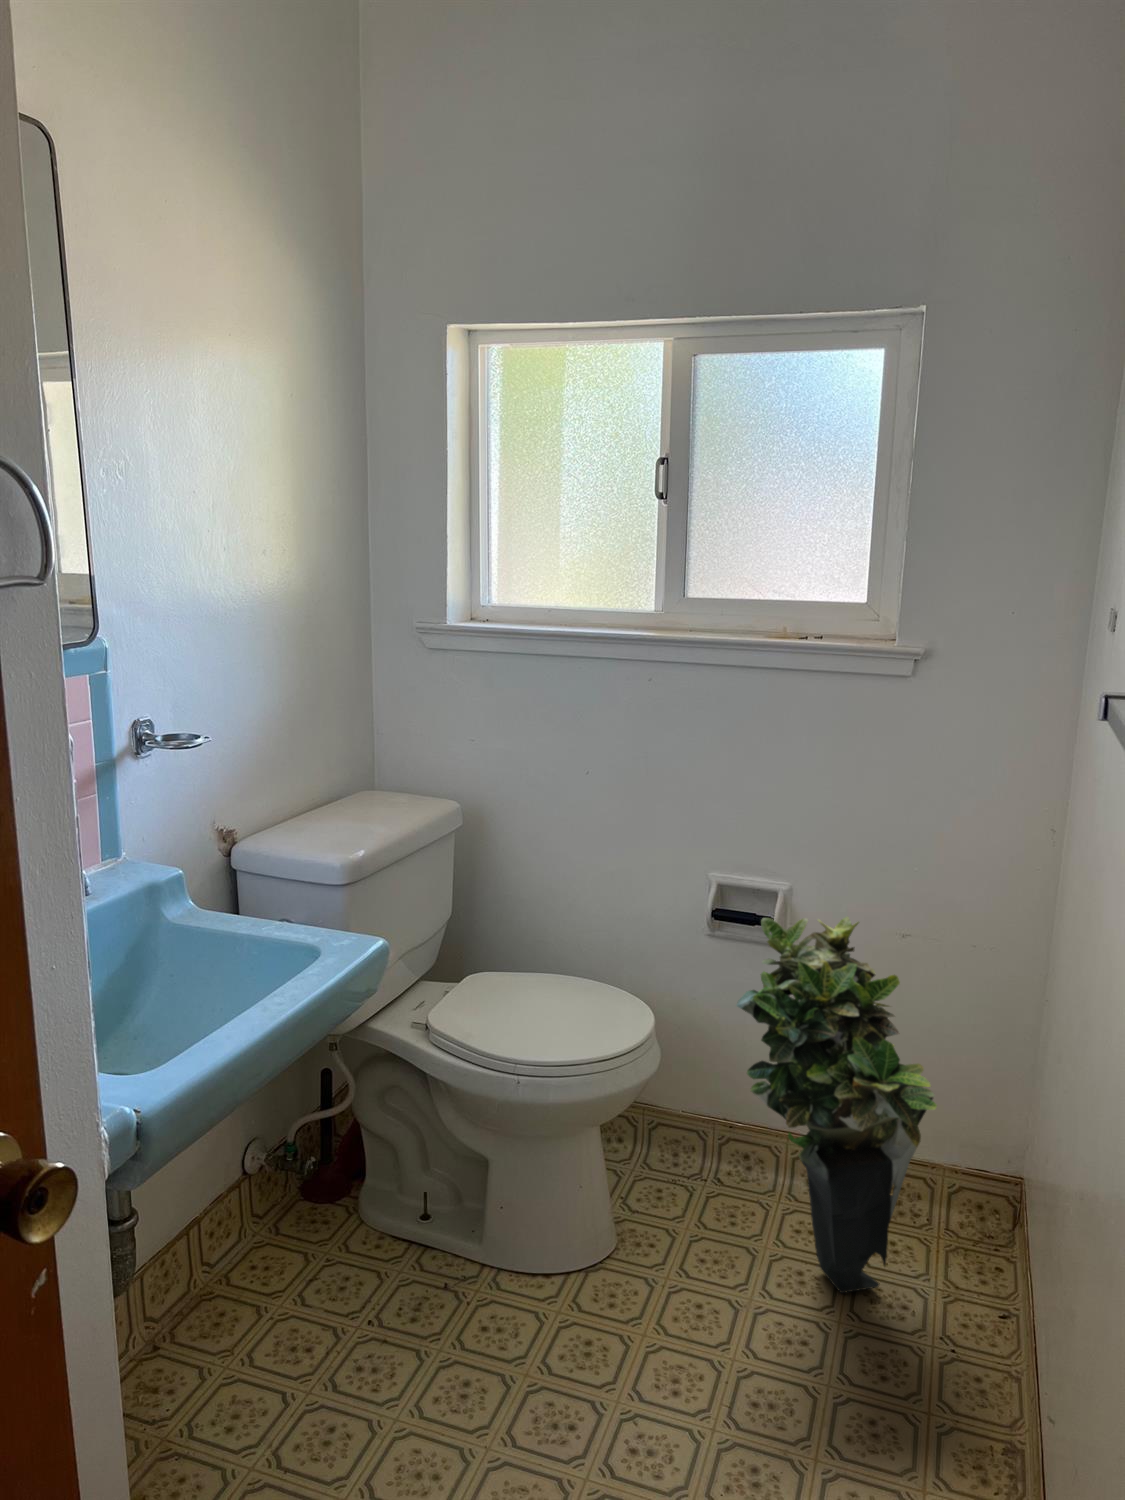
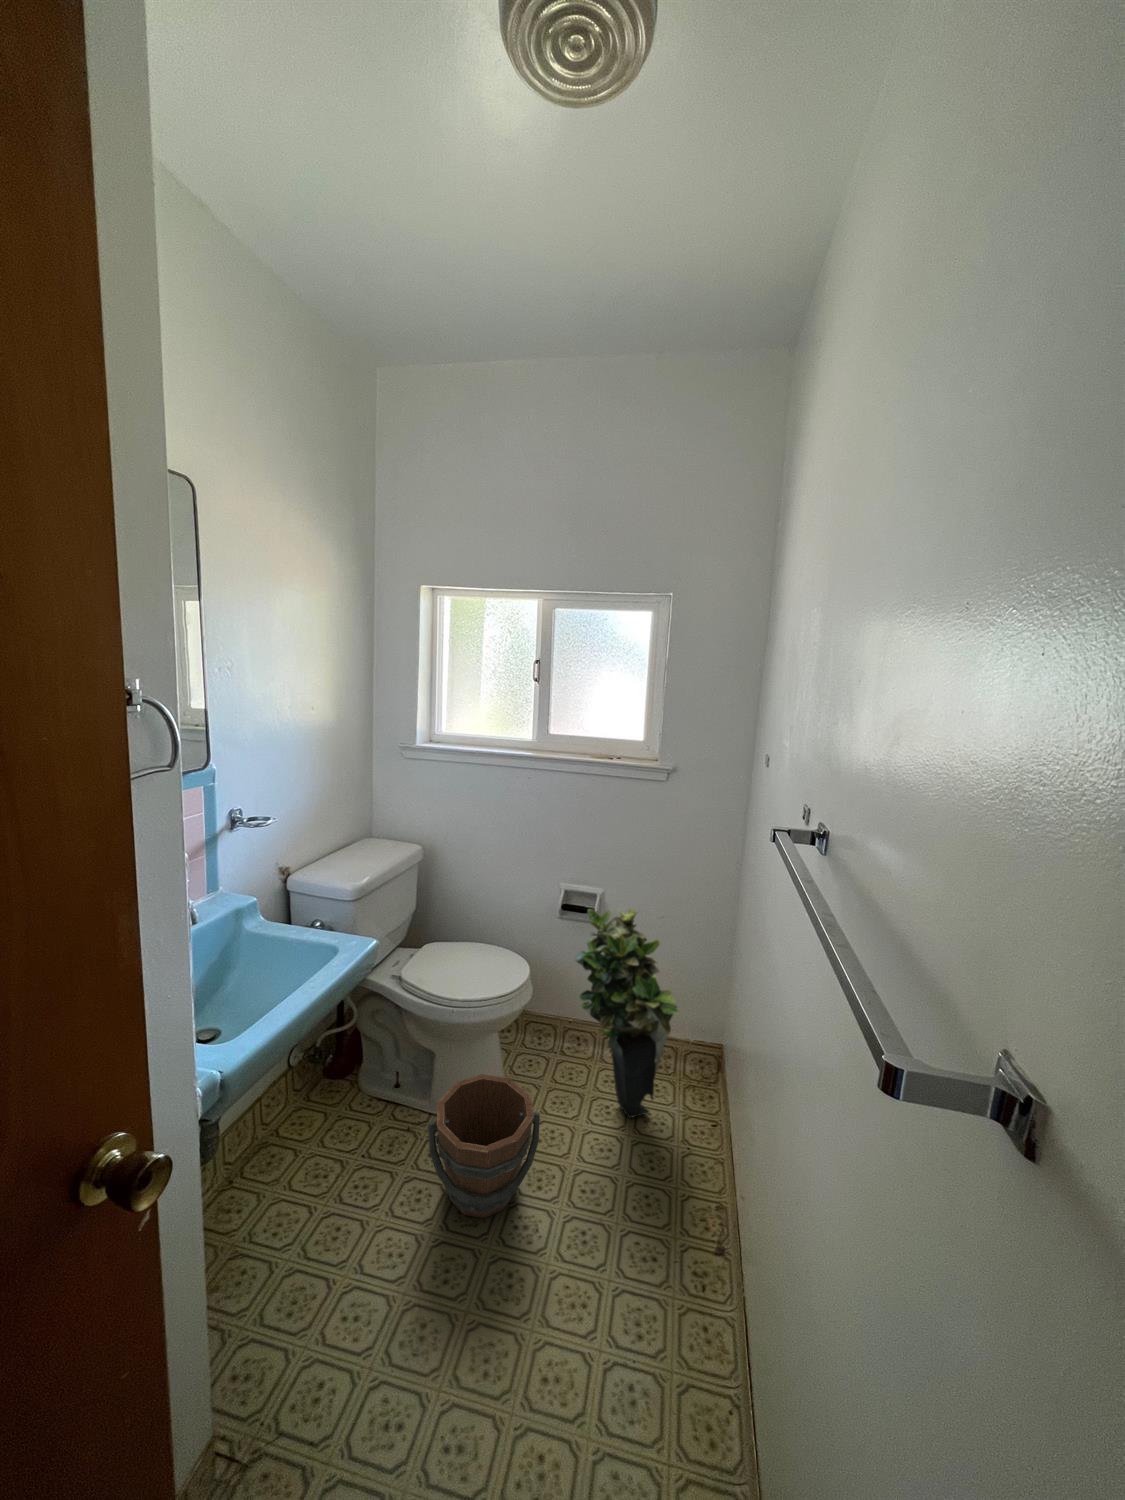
bucket: none [479,1193,676,1432] -> present [428,1074,540,1218]

